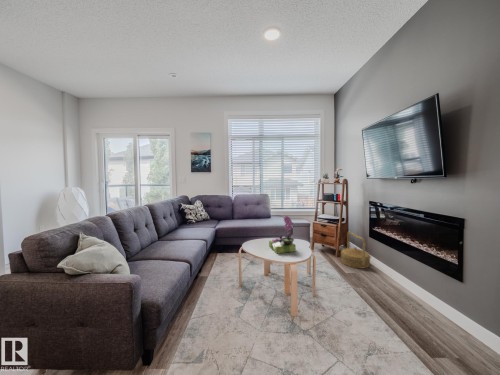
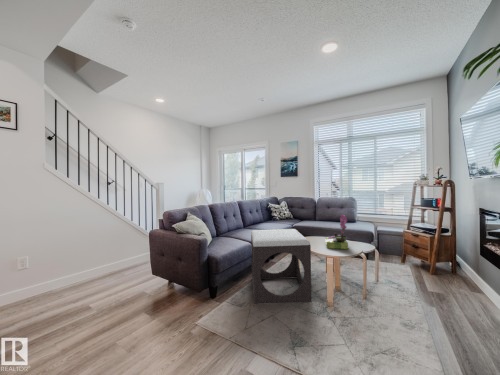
woven basket: present [341,232,371,268] -> none [431,245,477,292]
footstool: none [188,236,274,351] -> present [251,229,311,304]

